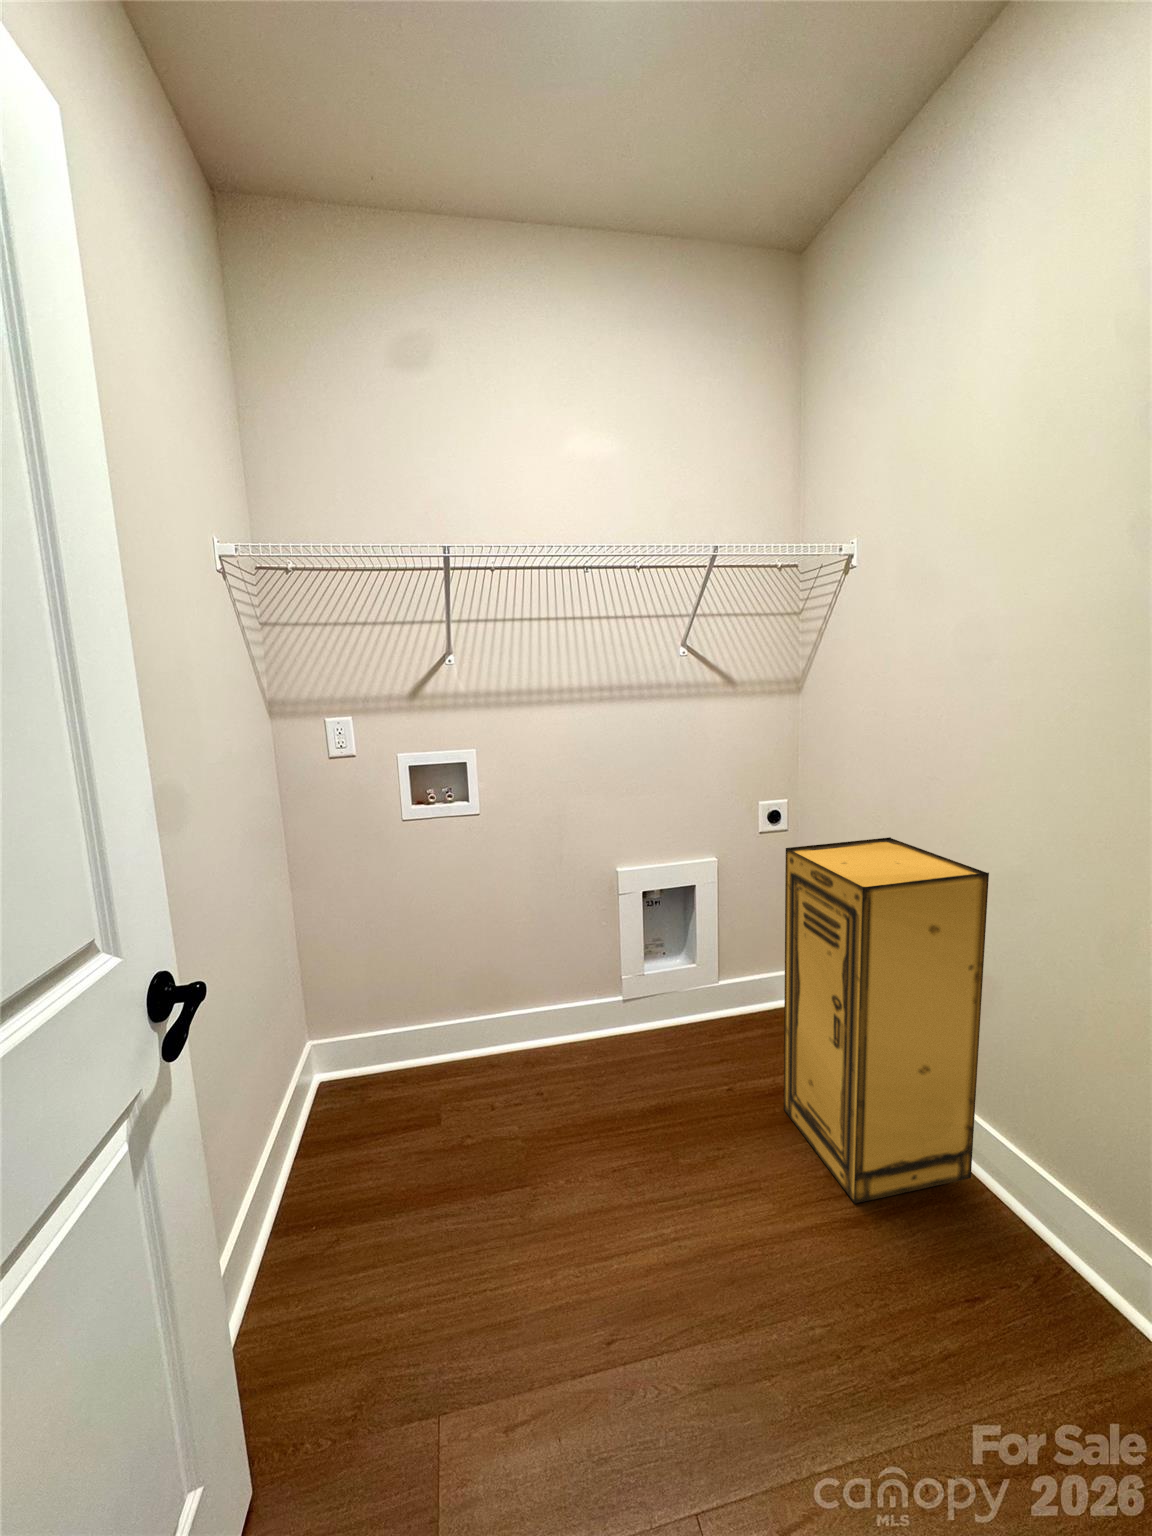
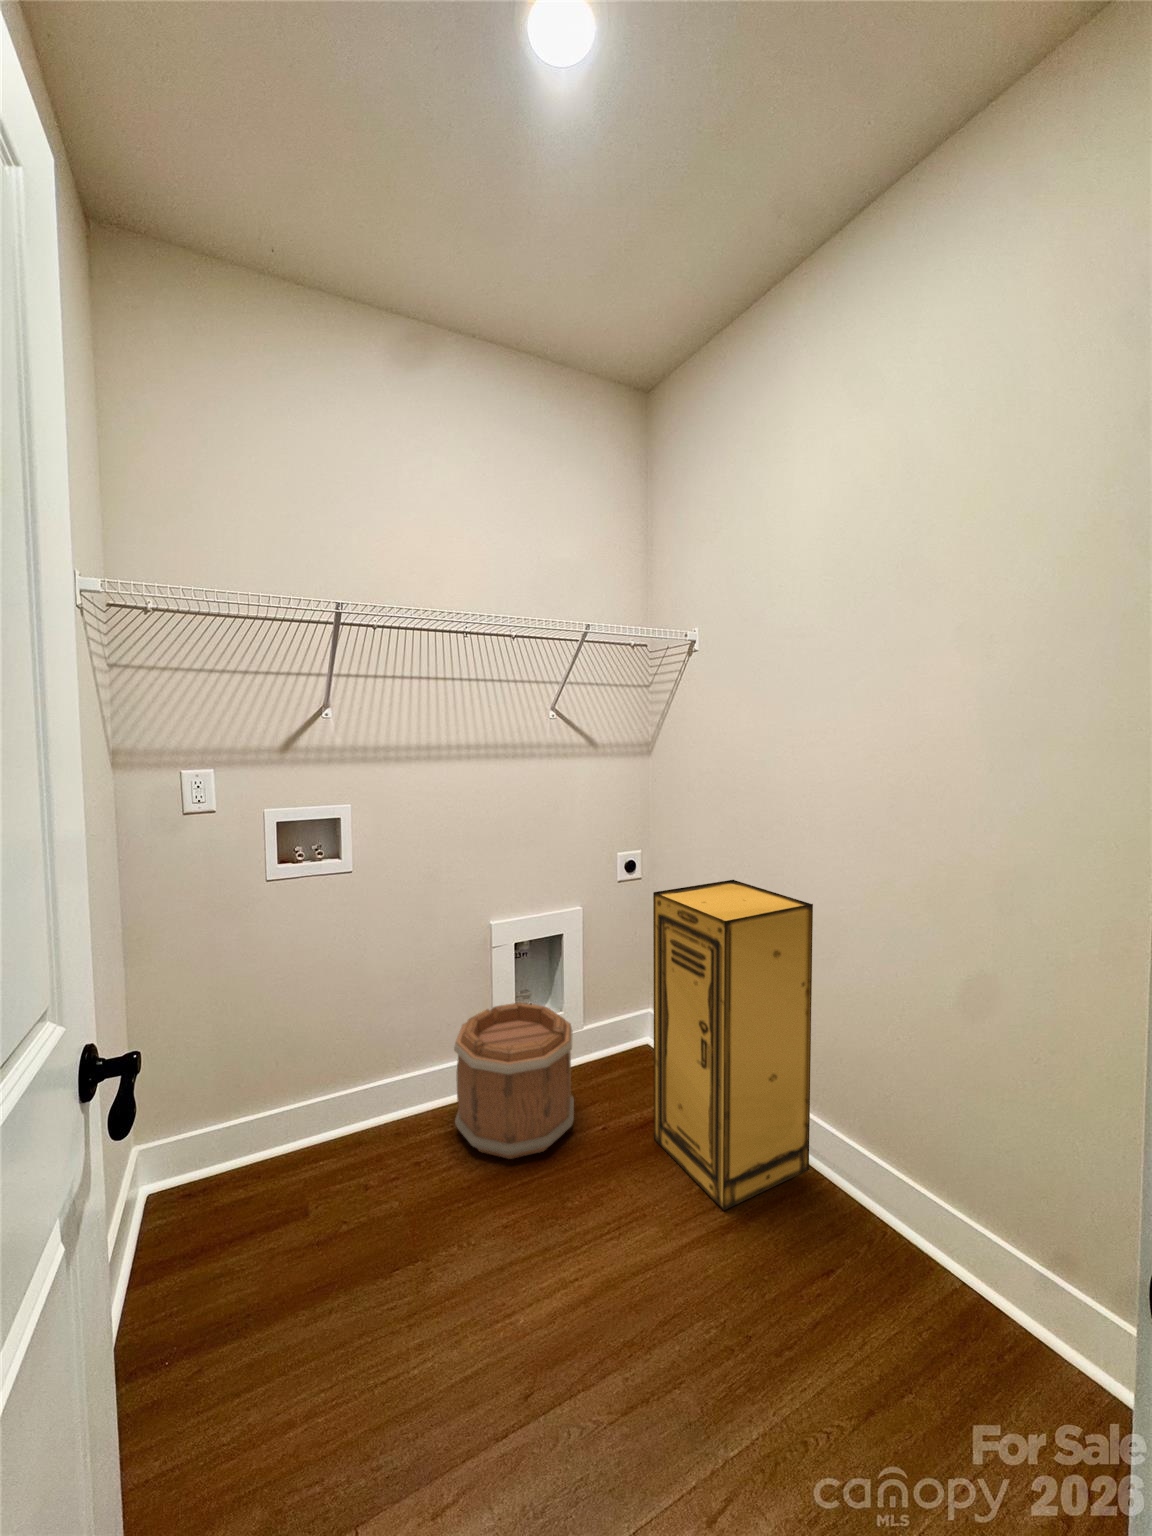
bucket: none [576,951,700,1104] -> present [454,1003,574,1159]

